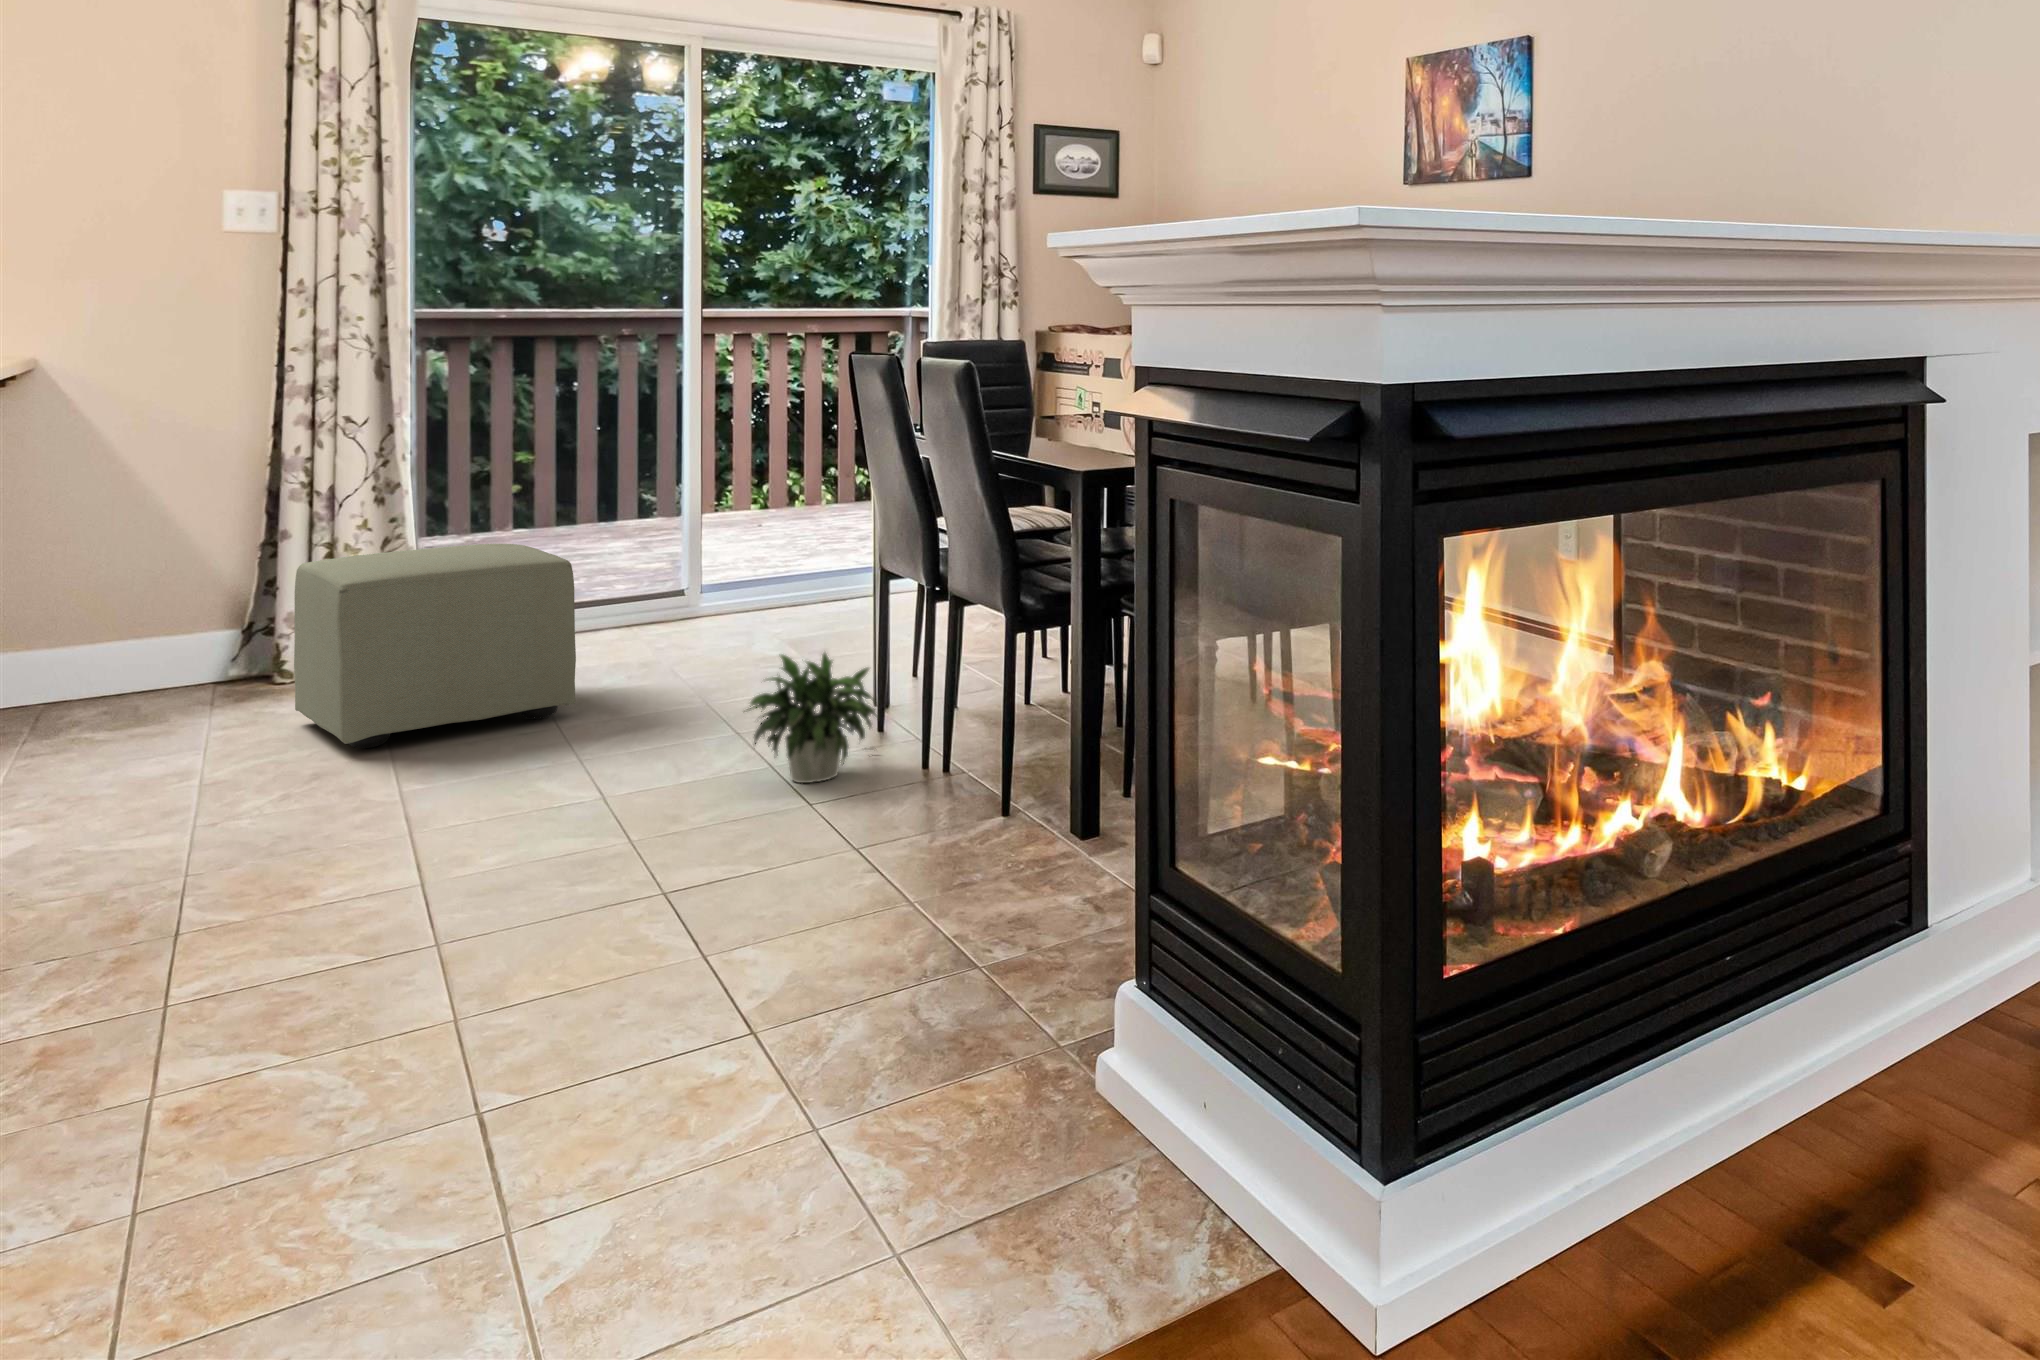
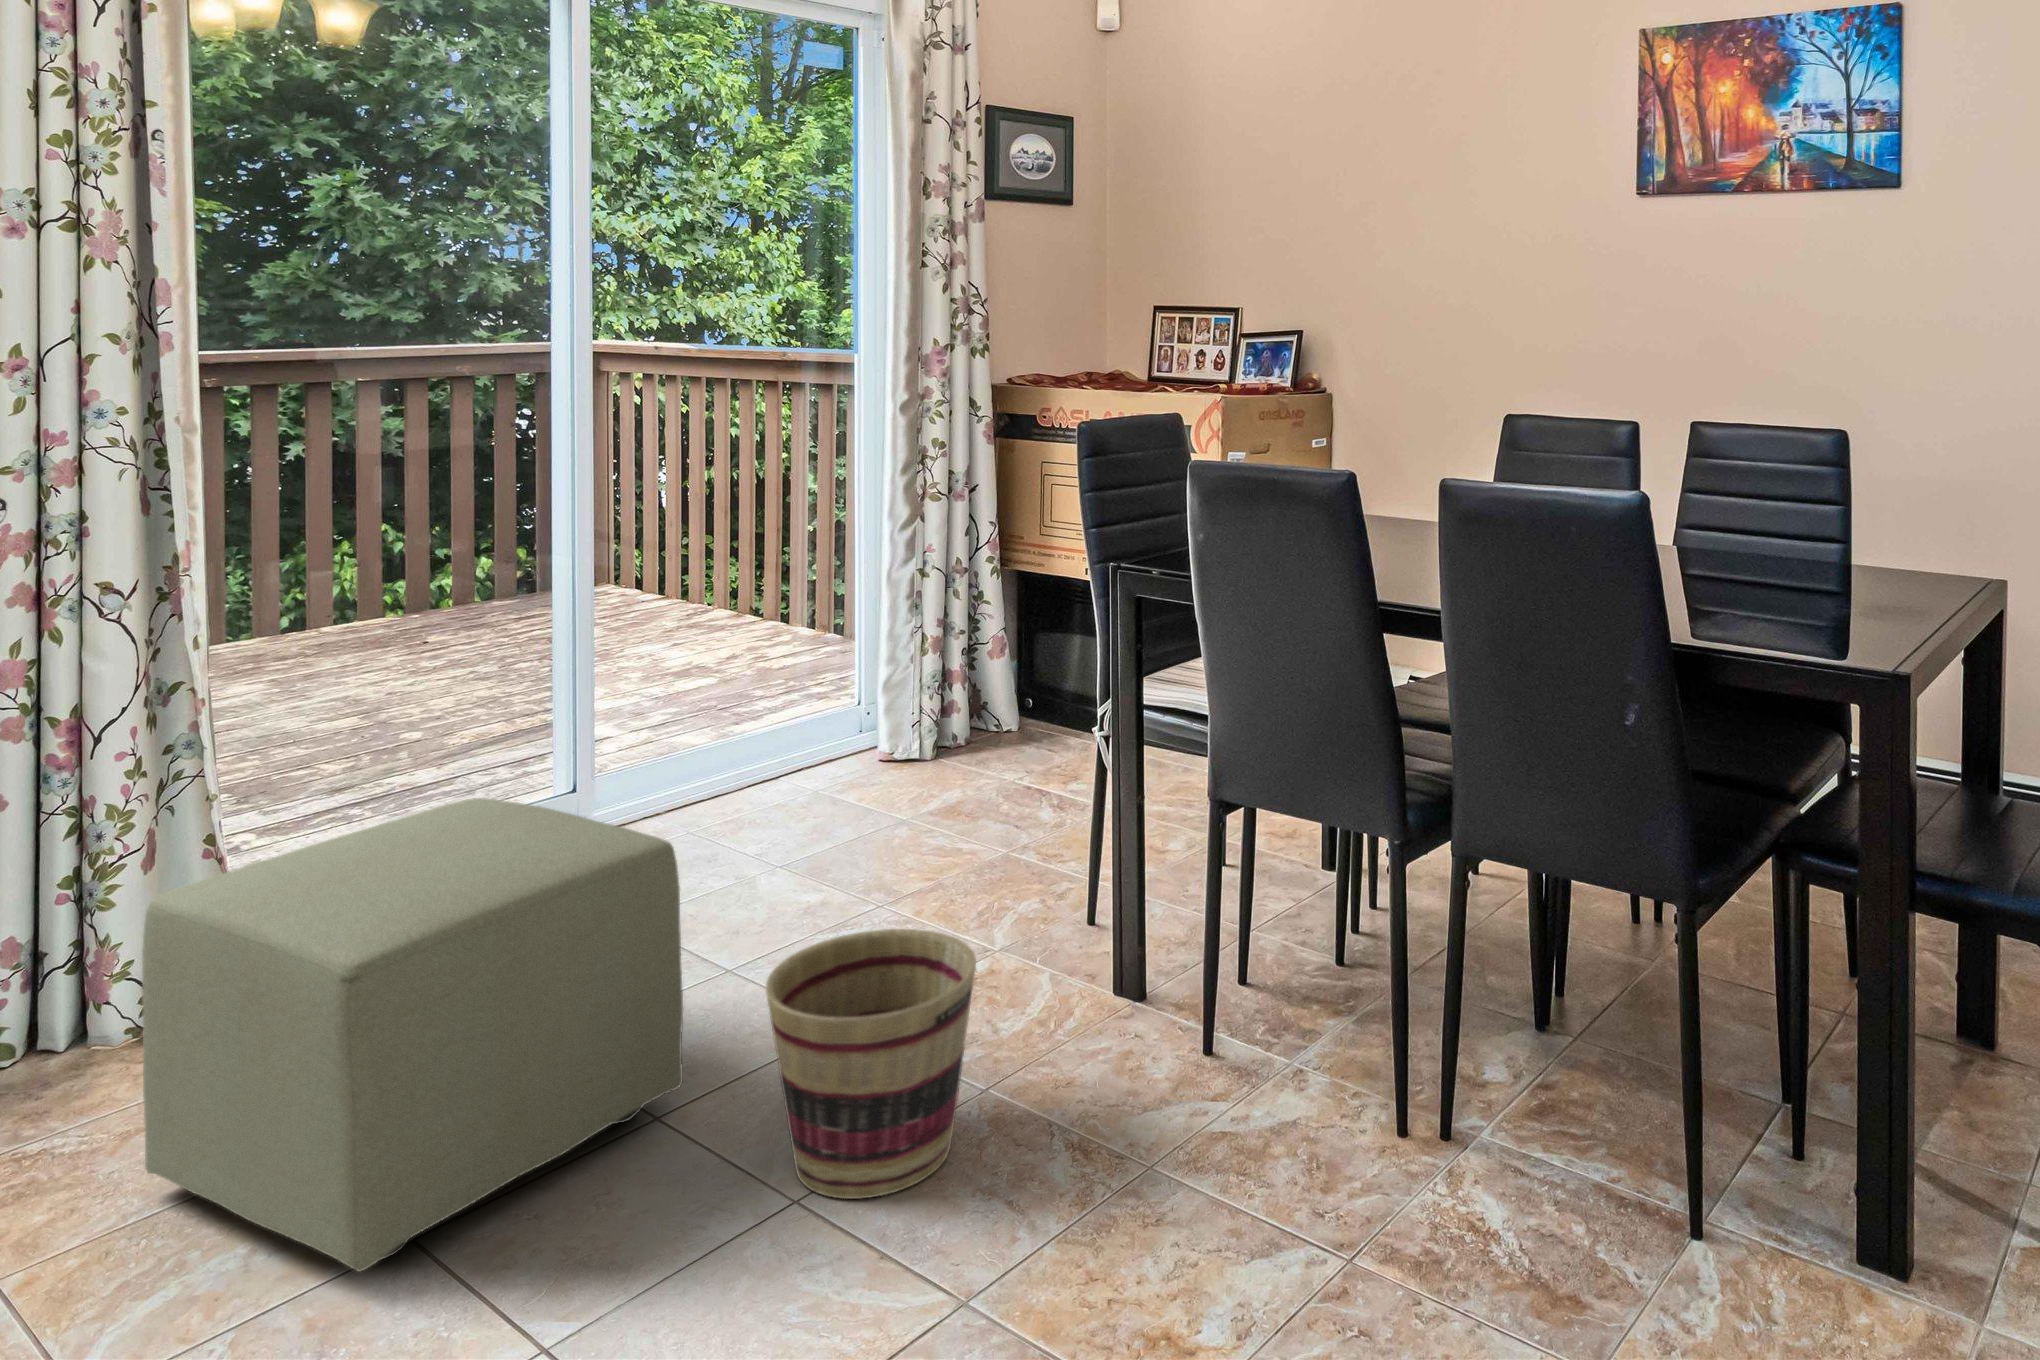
basket: none [571,620,706,750] -> present [766,929,976,1199]
potted plant: present [747,653,879,783] -> none [1205,992,1428,1248]

